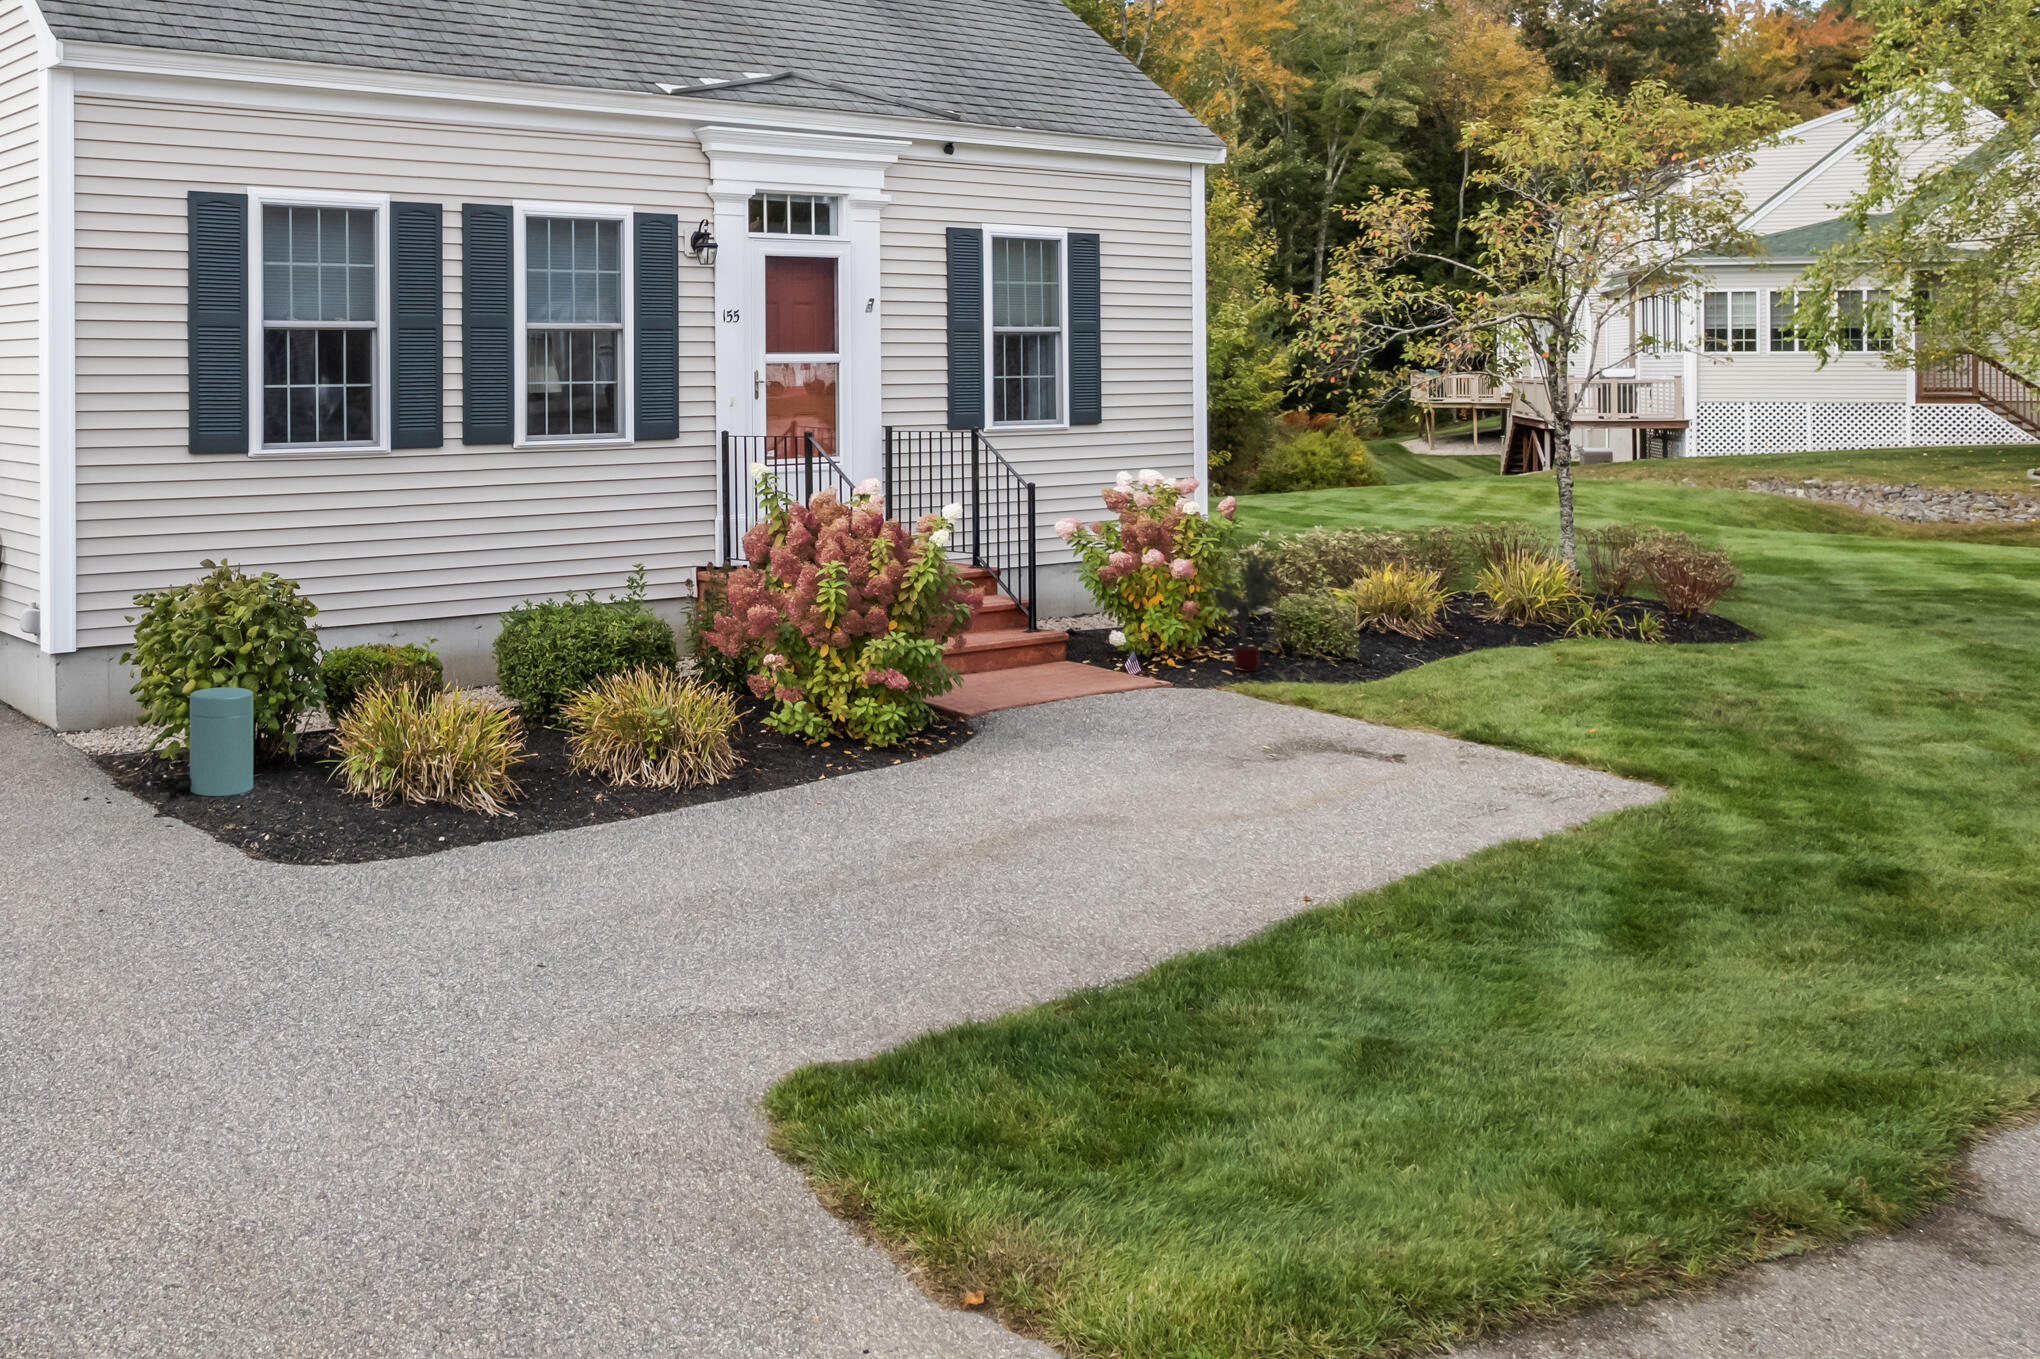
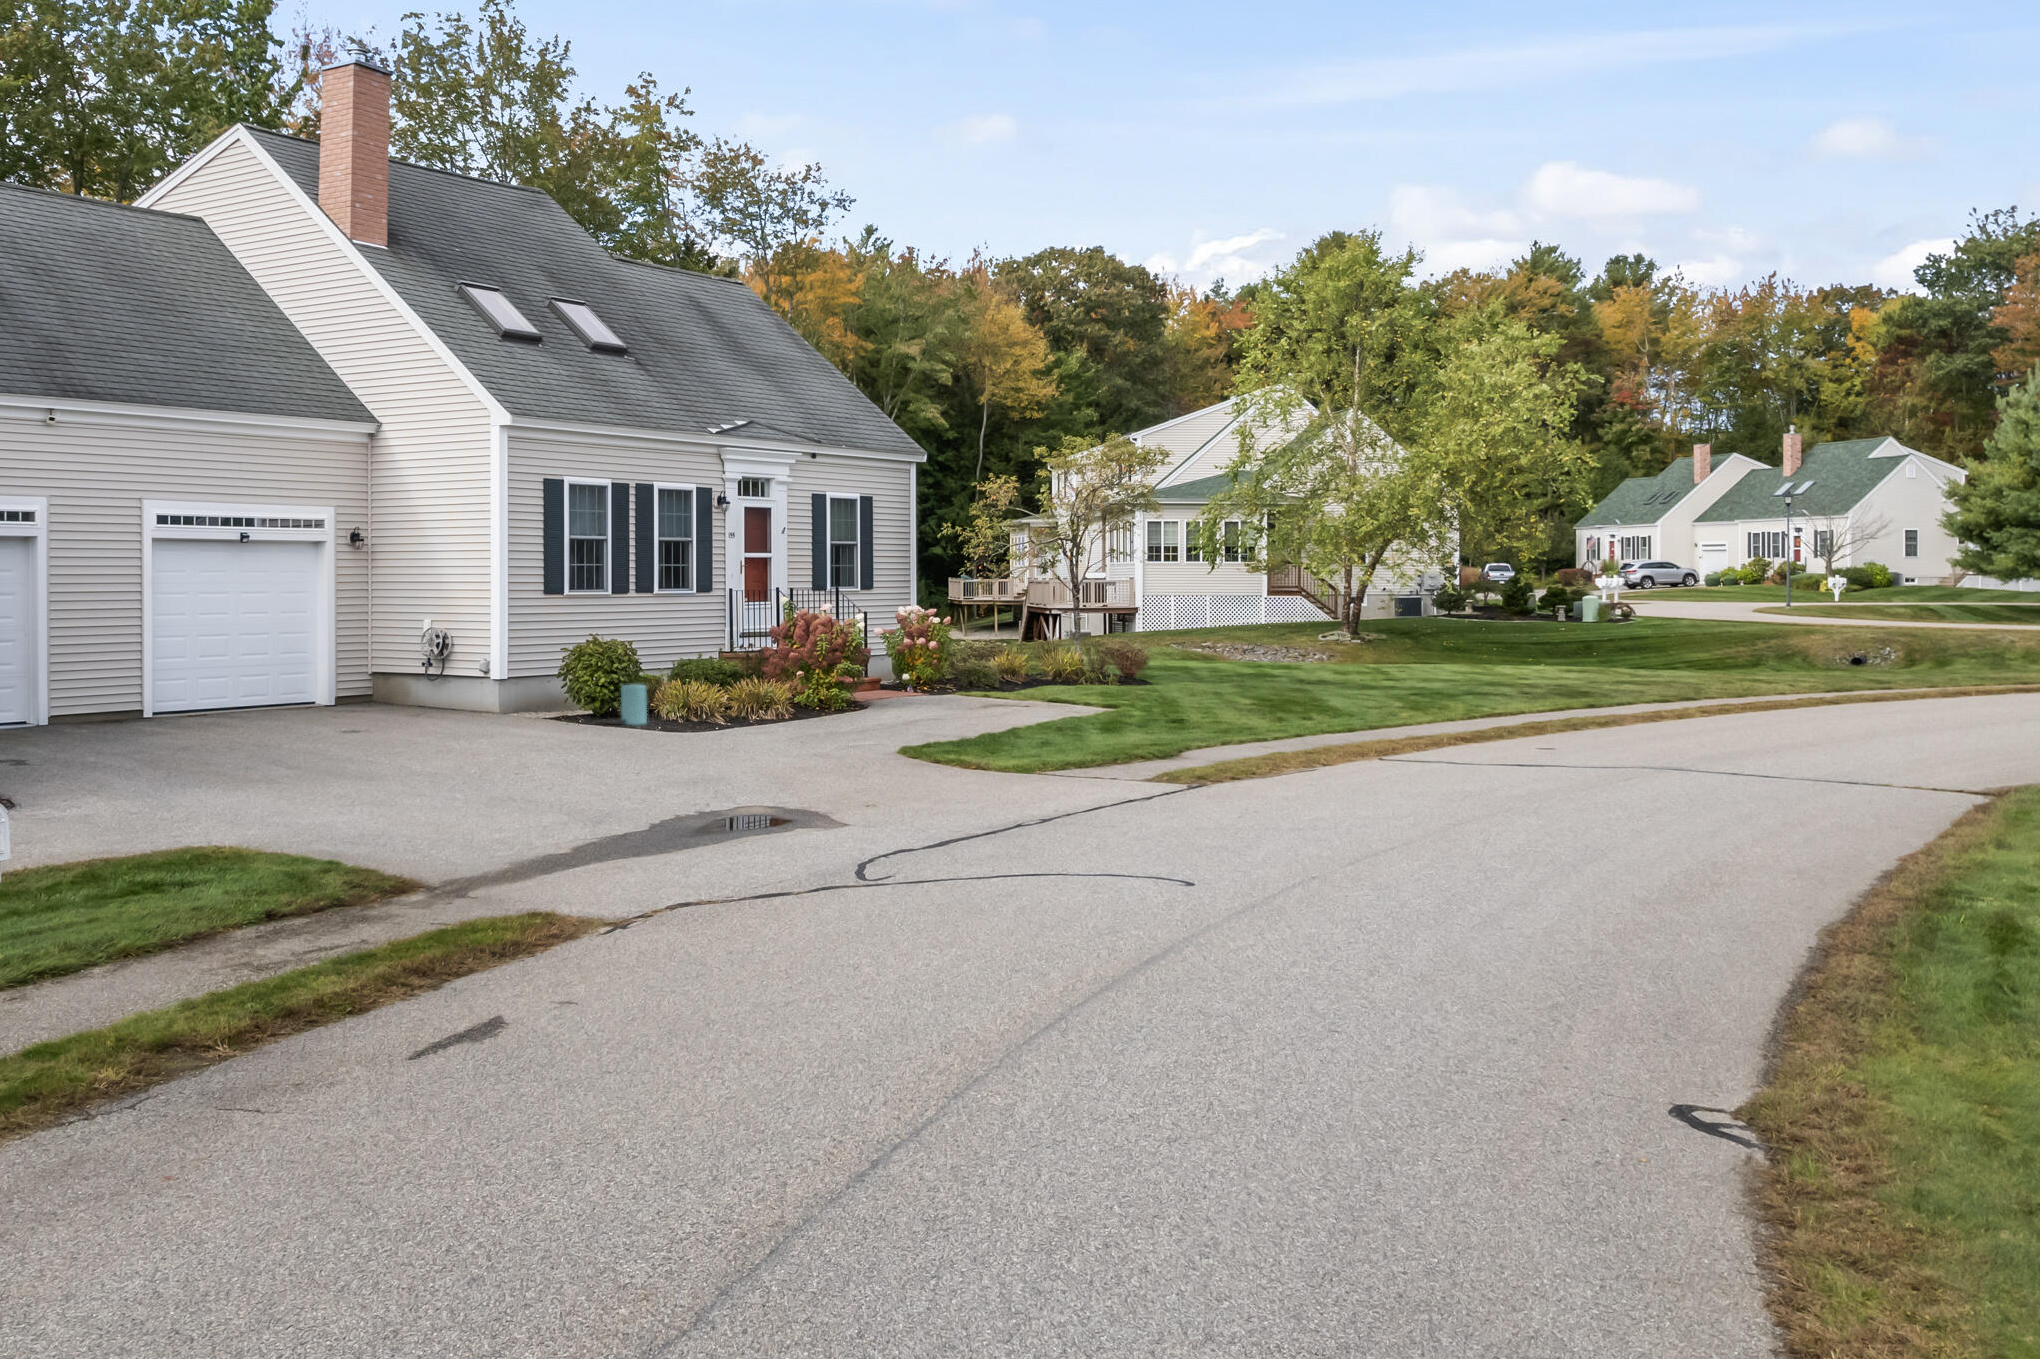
potted tree: present [1208,547,1279,672] -> none [945,642,974,700]

